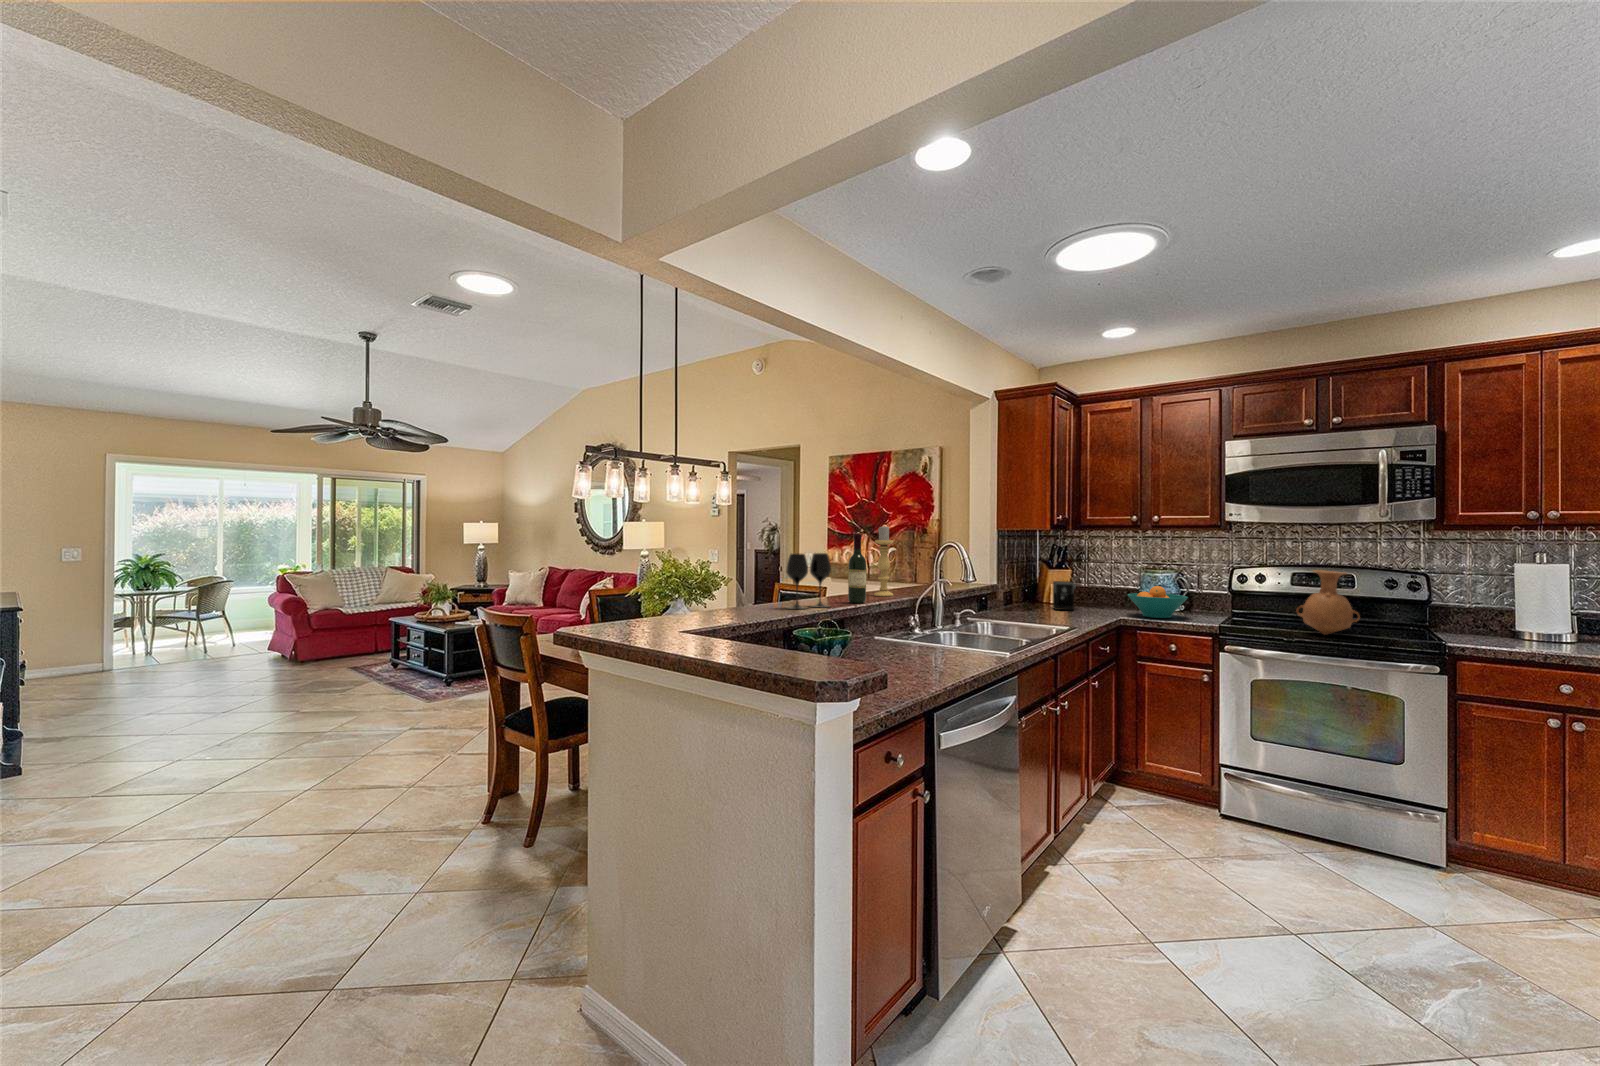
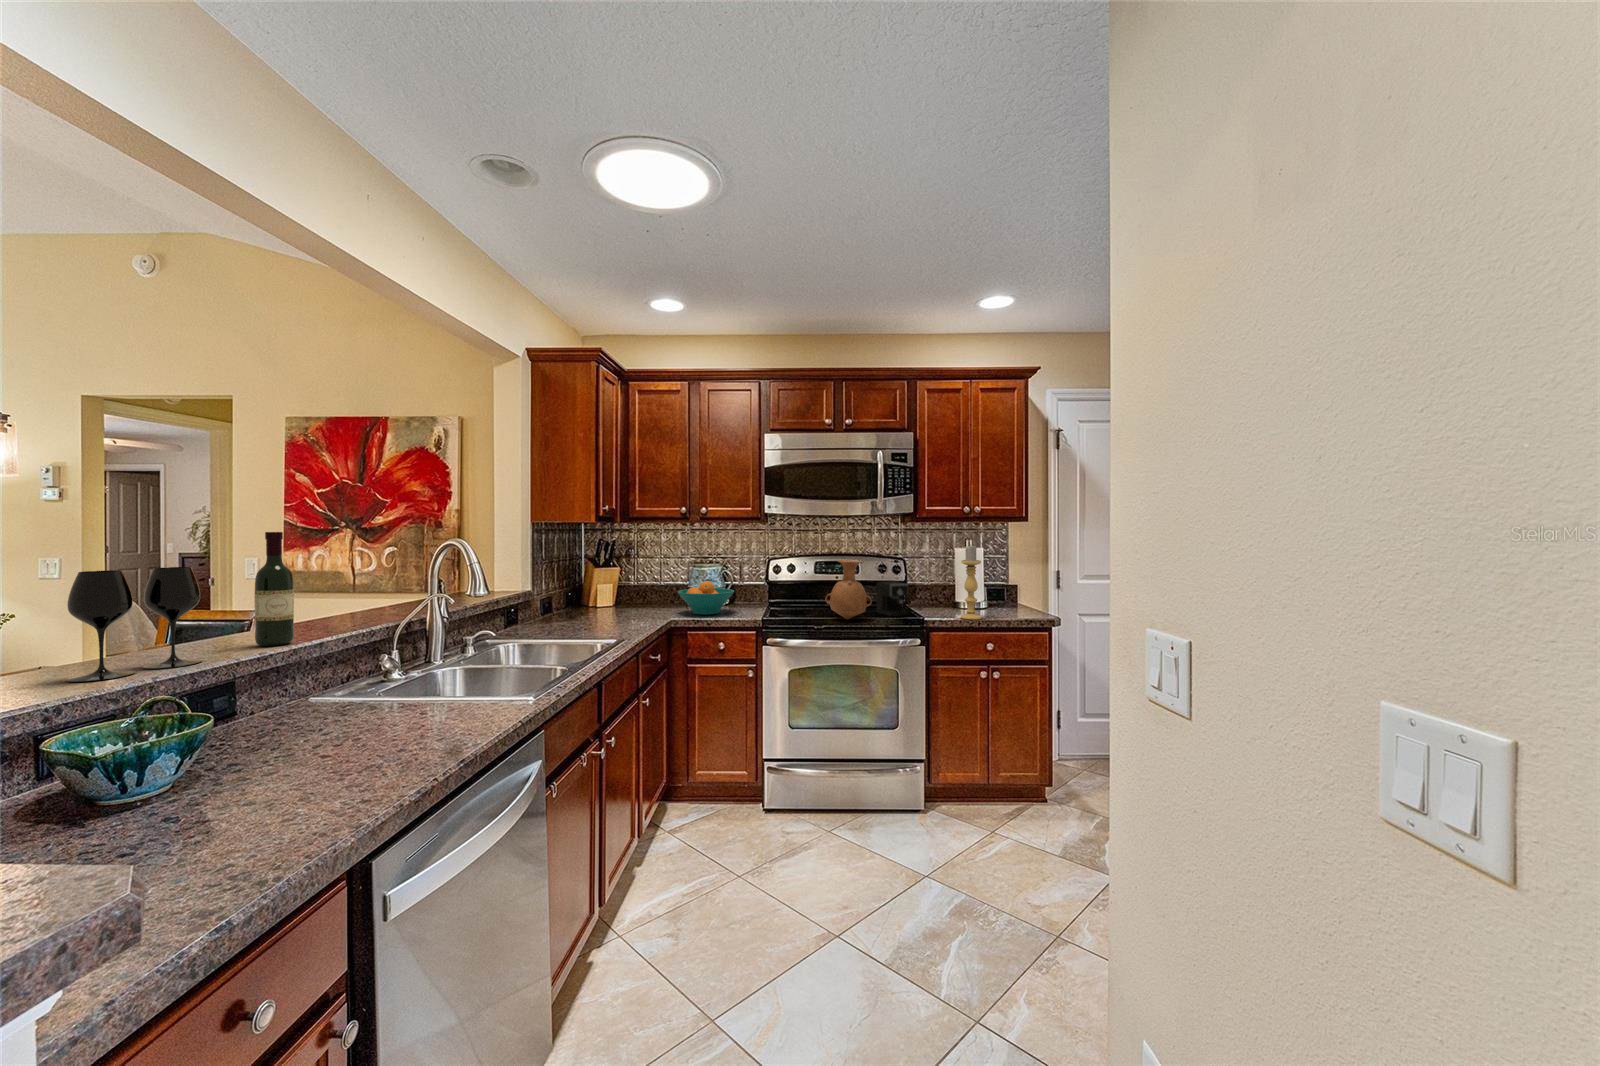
candle holder: present [874,527,893,596] -> present [961,546,981,620]
coffee maker: present [1053,581,1076,610] -> present [876,581,921,616]

